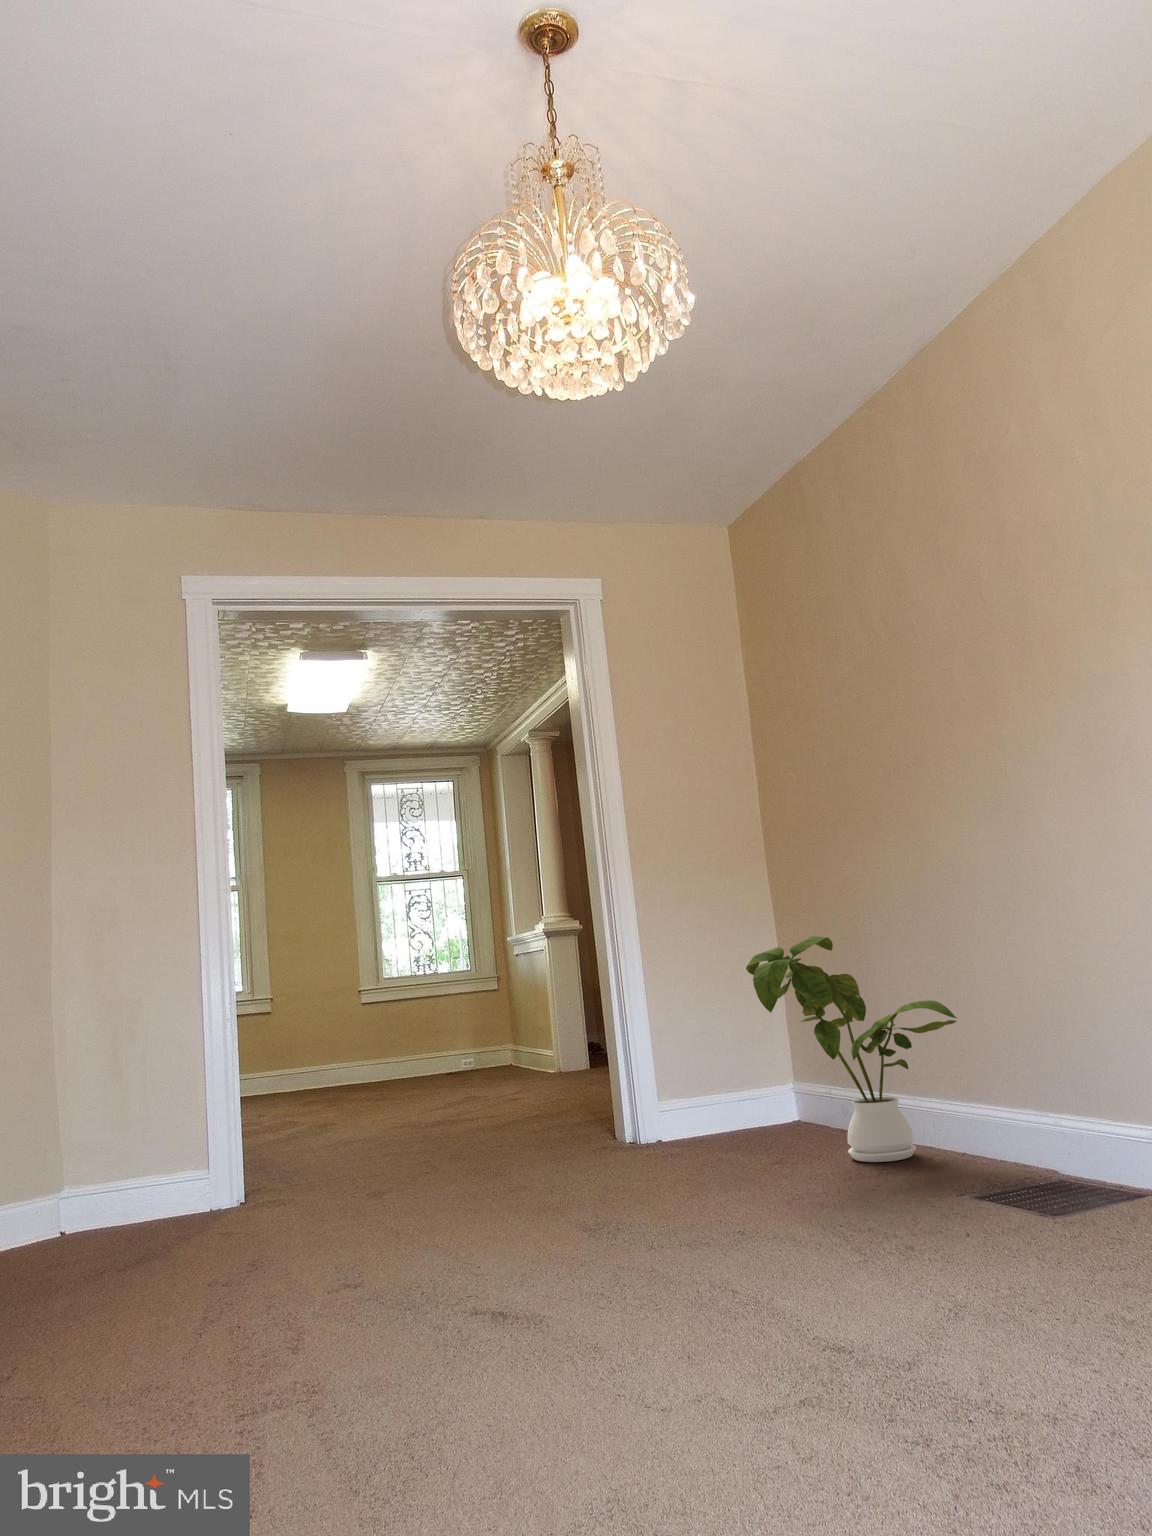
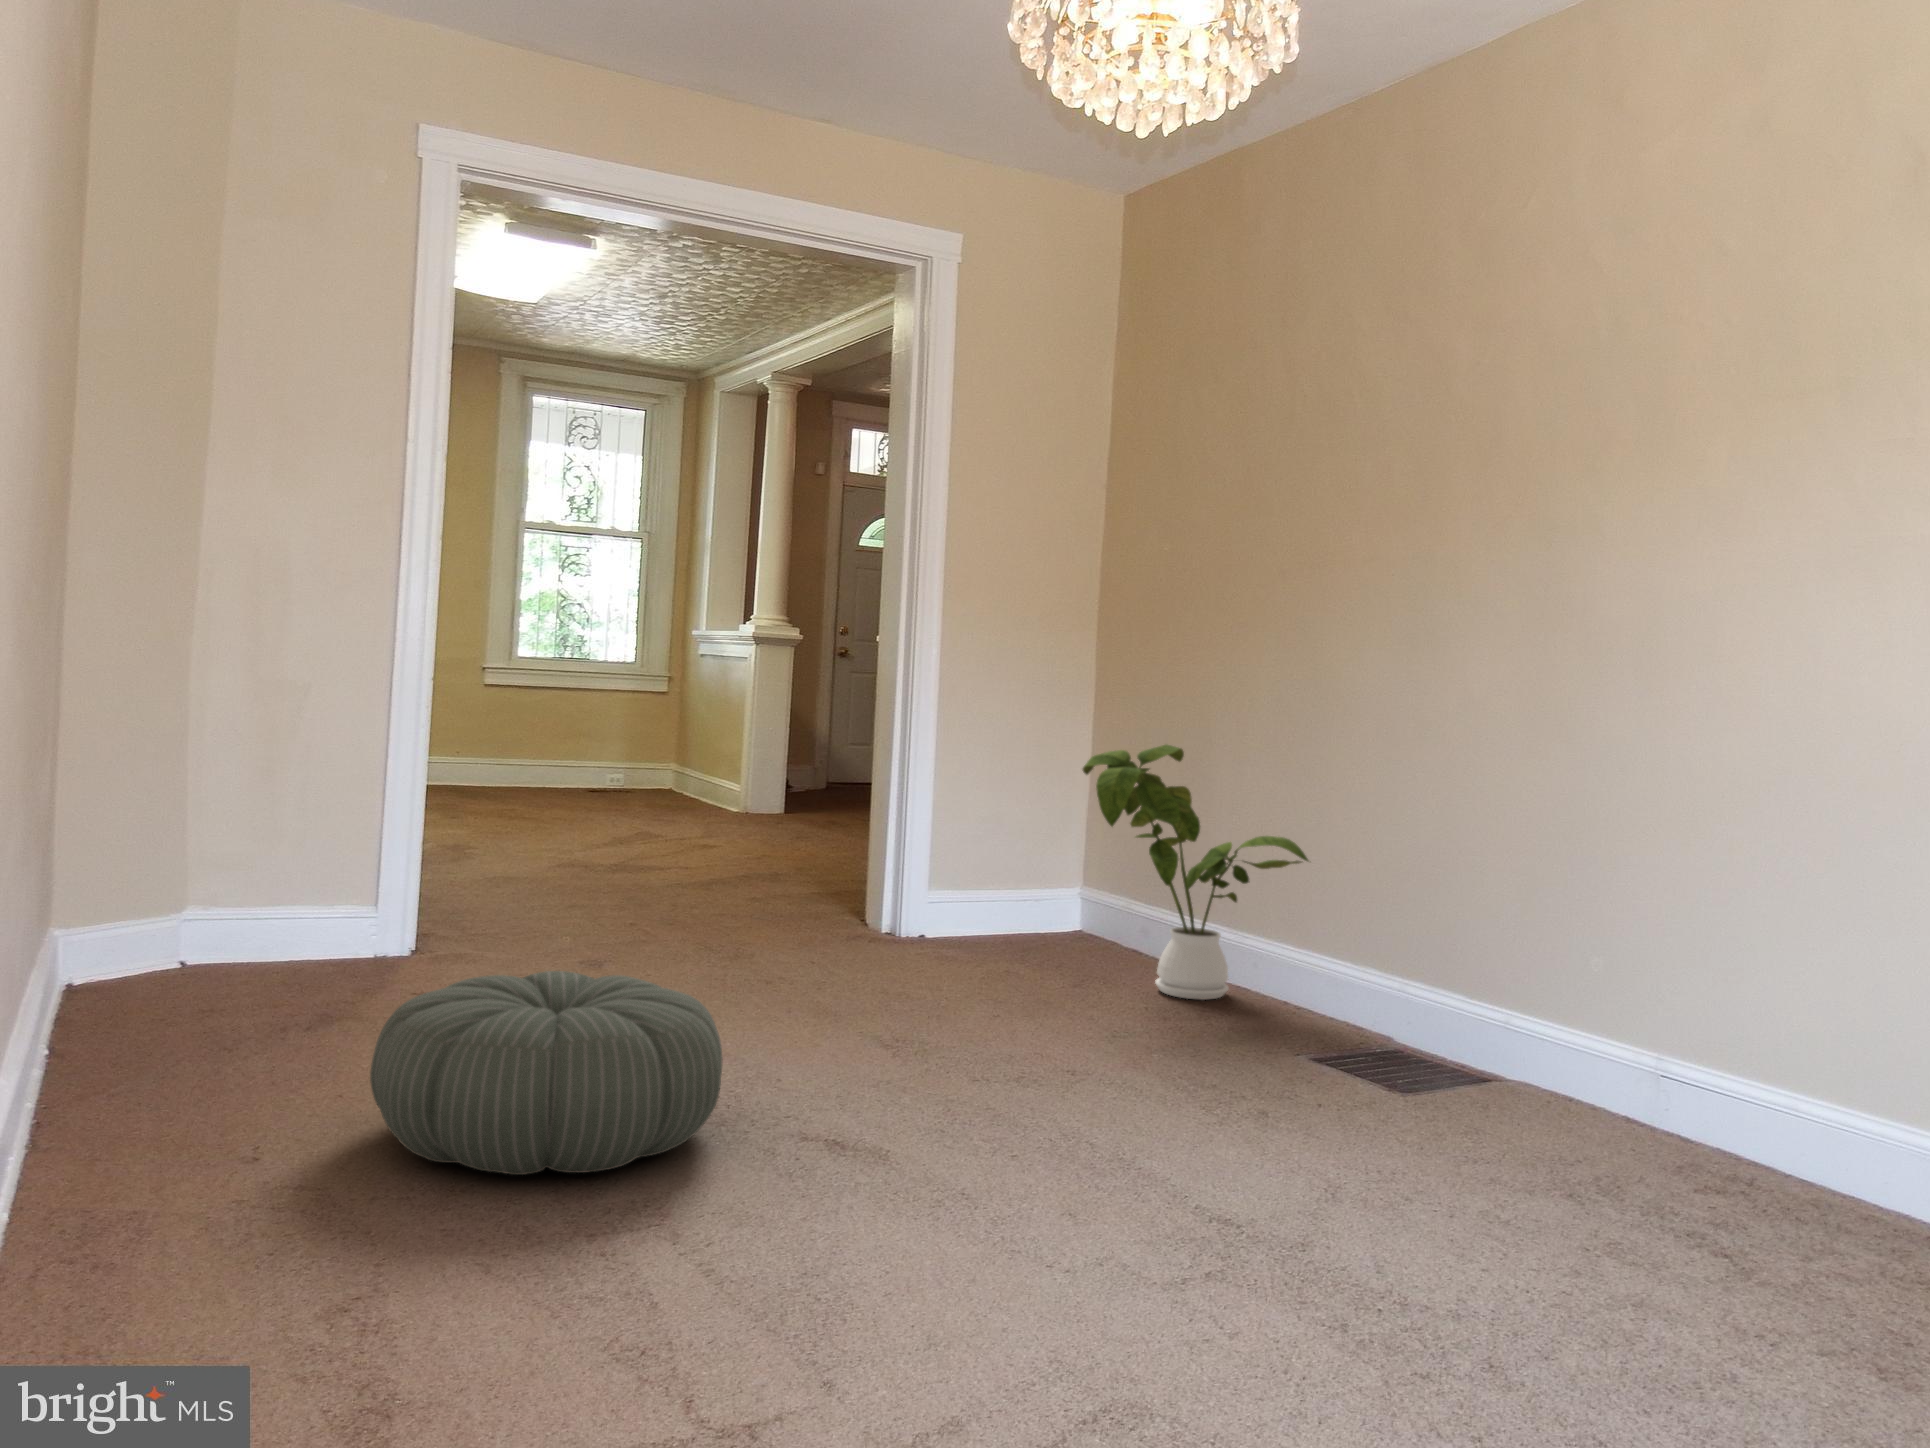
pouf: none [78,1184,387,1370] -> present [370,971,723,1175]

